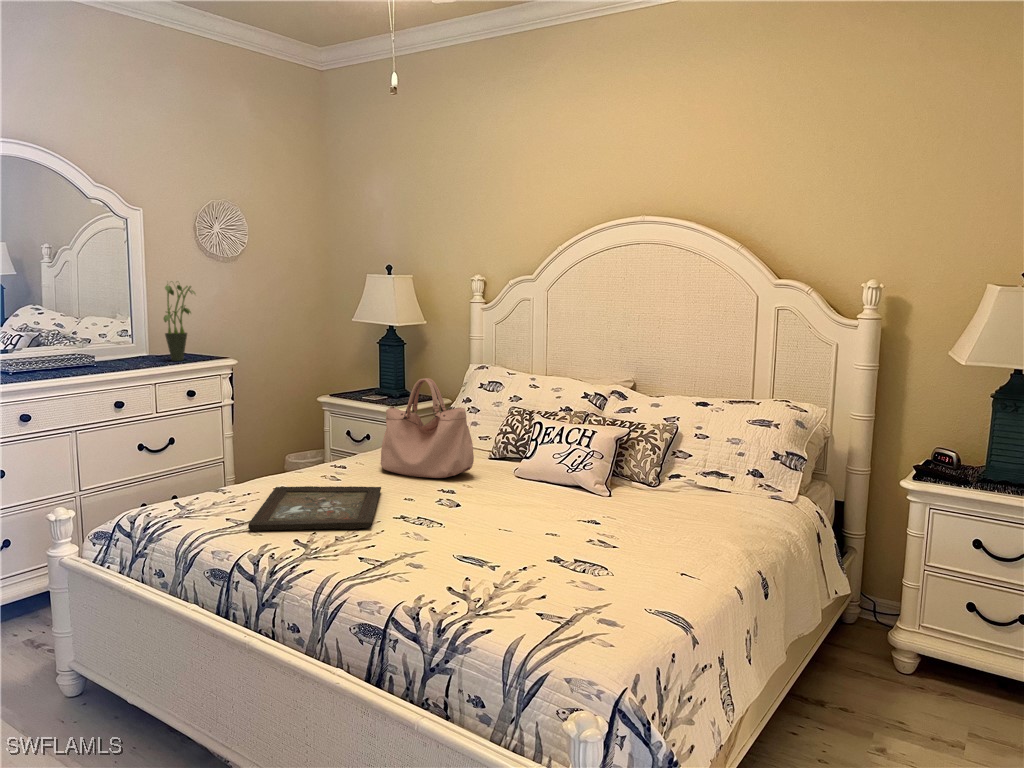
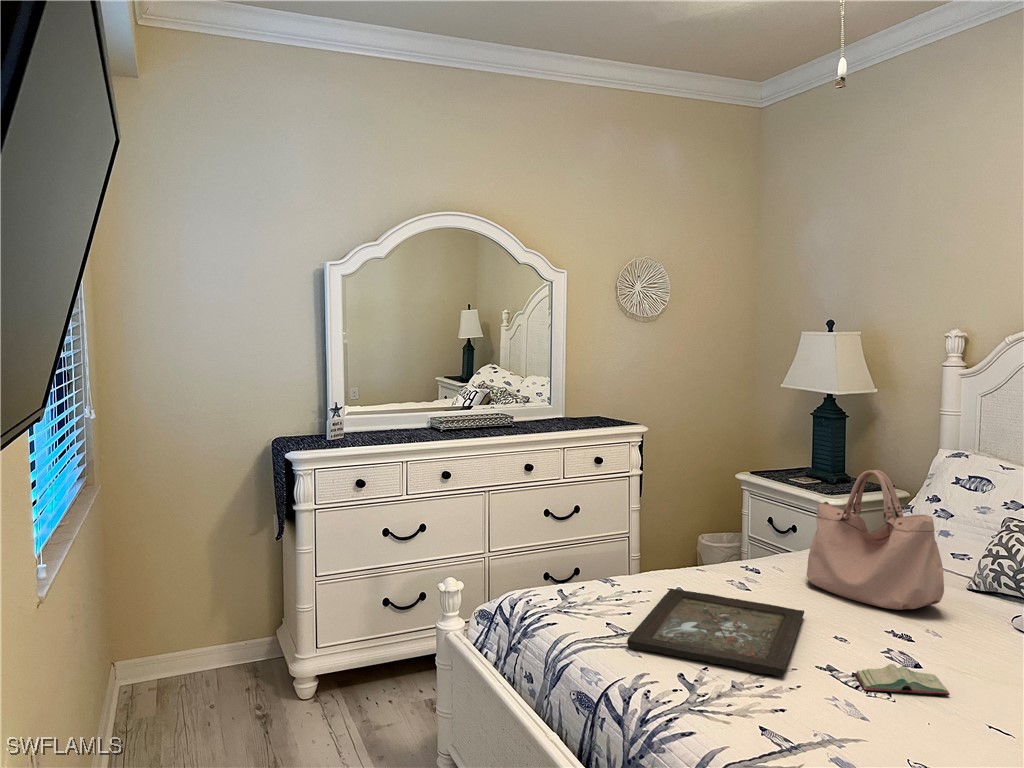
potted plant: present [164,284,195,361] -> none [579,342,612,425]
book: none [418,507,477,526] -> present [855,664,950,695]

